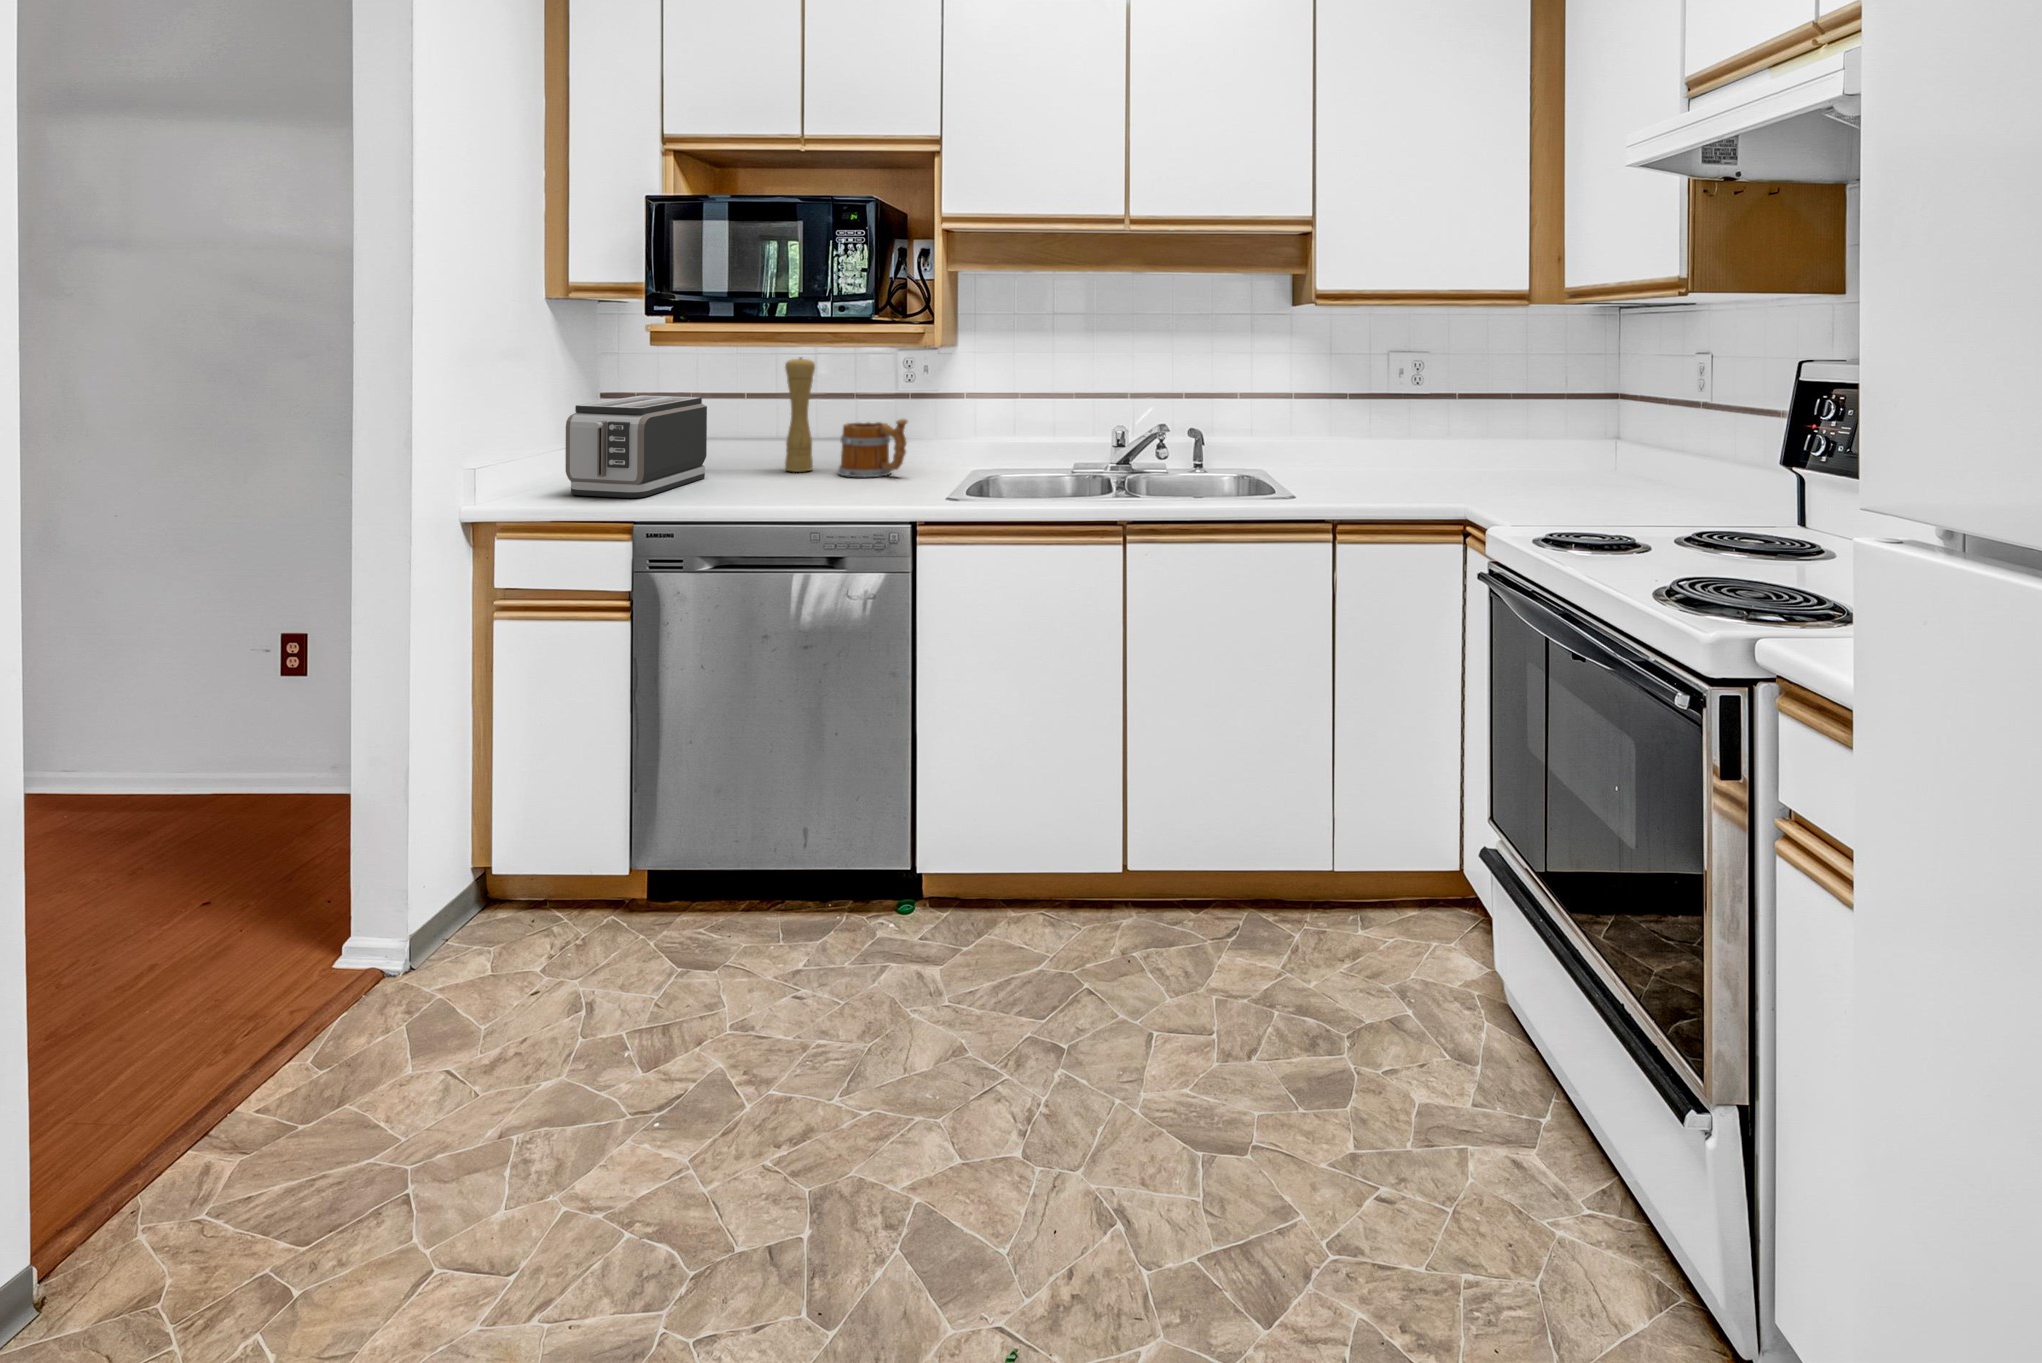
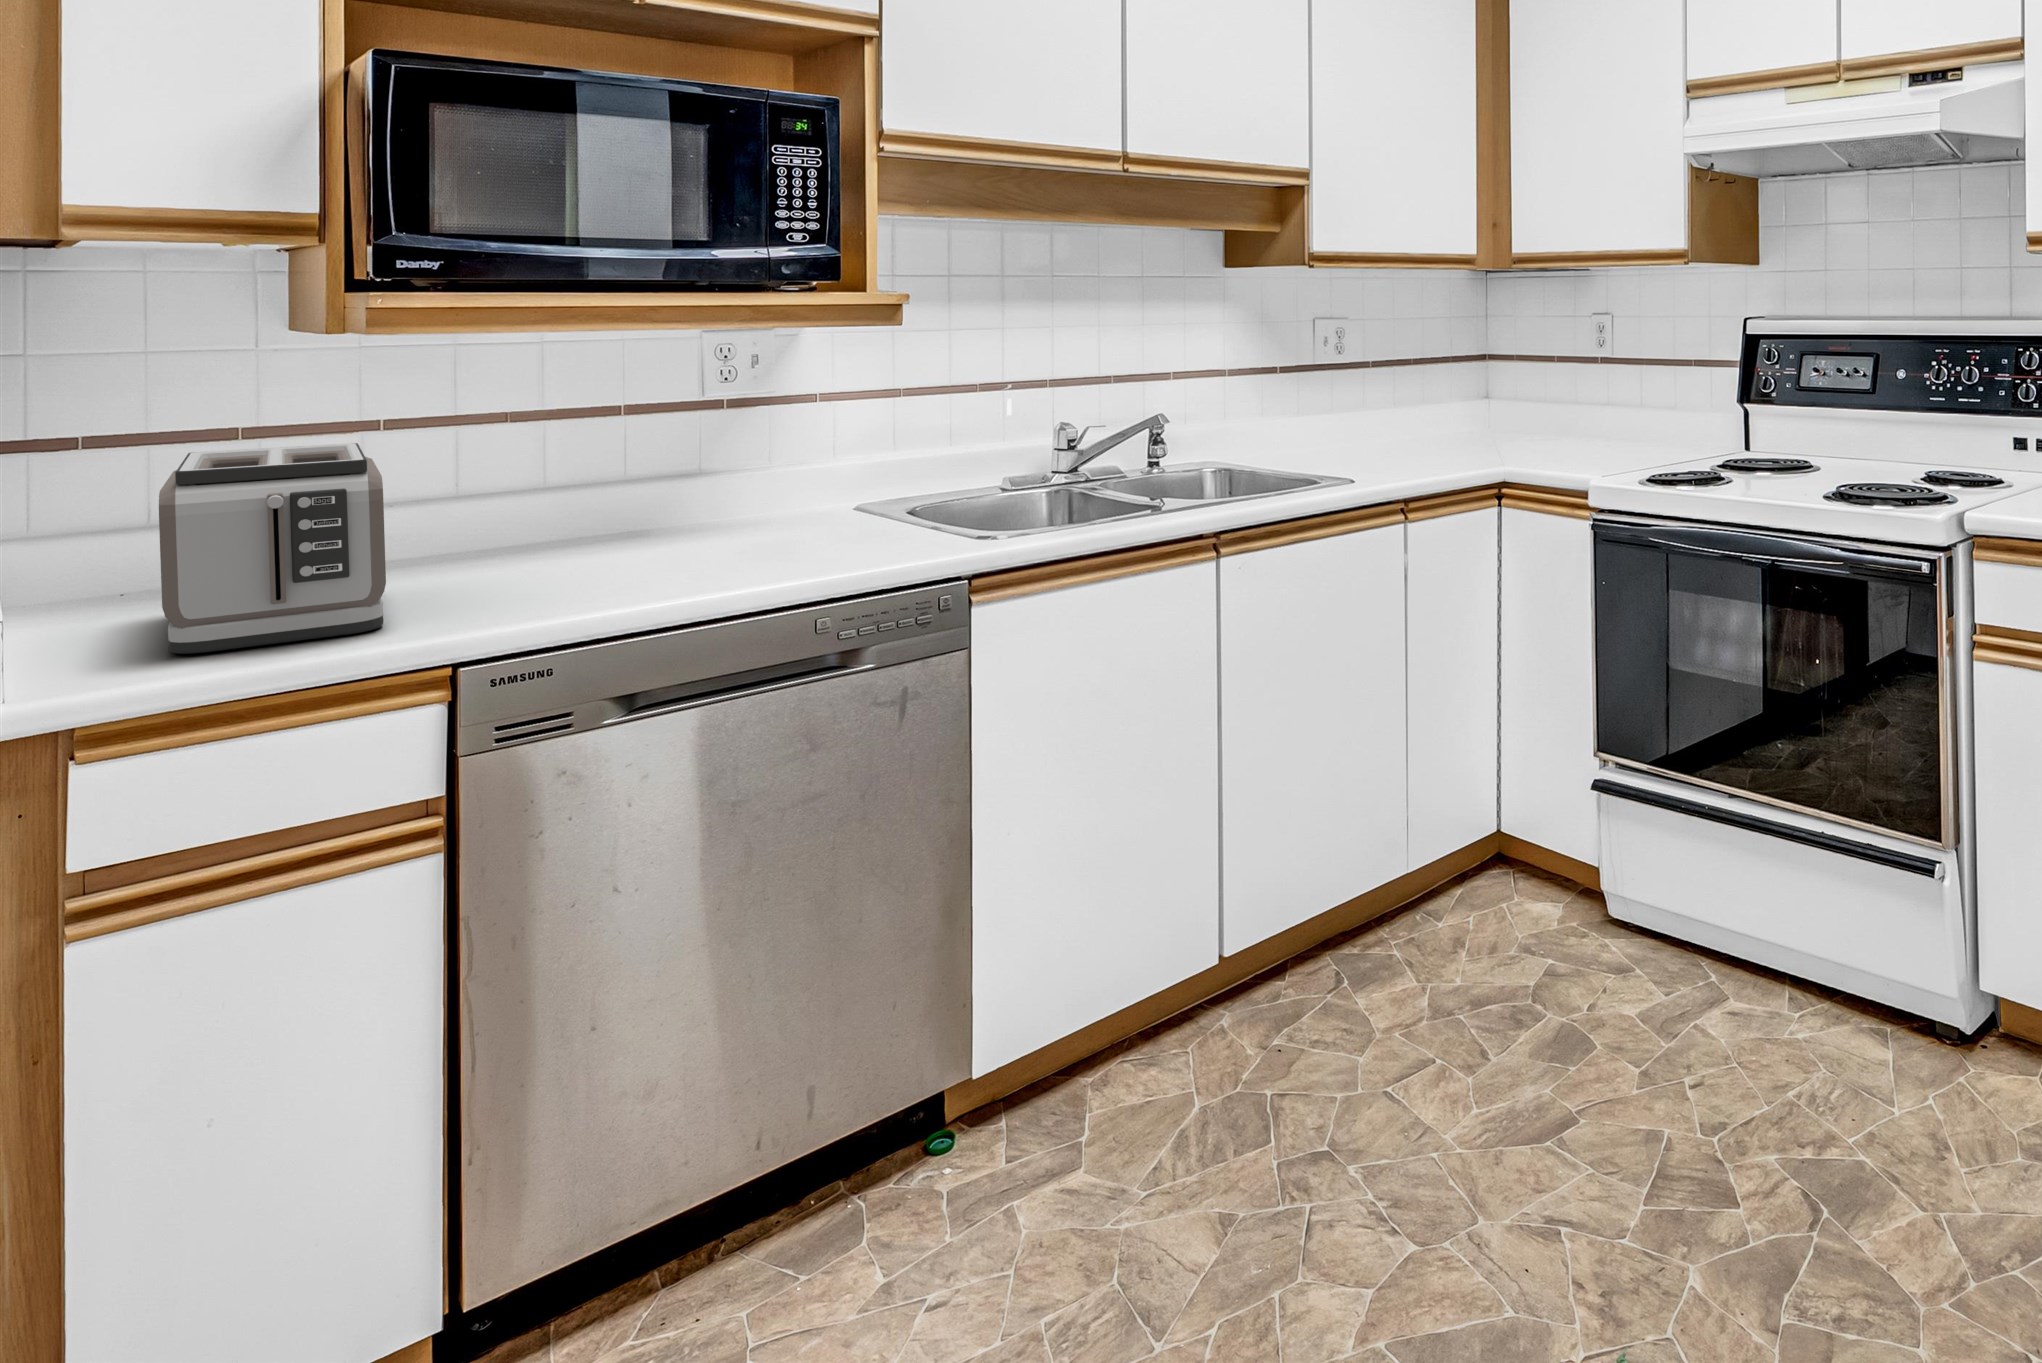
pepper mill: present [785,357,815,472] -> none [485,360,548,560]
mug: present [838,419,907,477] -> none [607,445,752,550]

